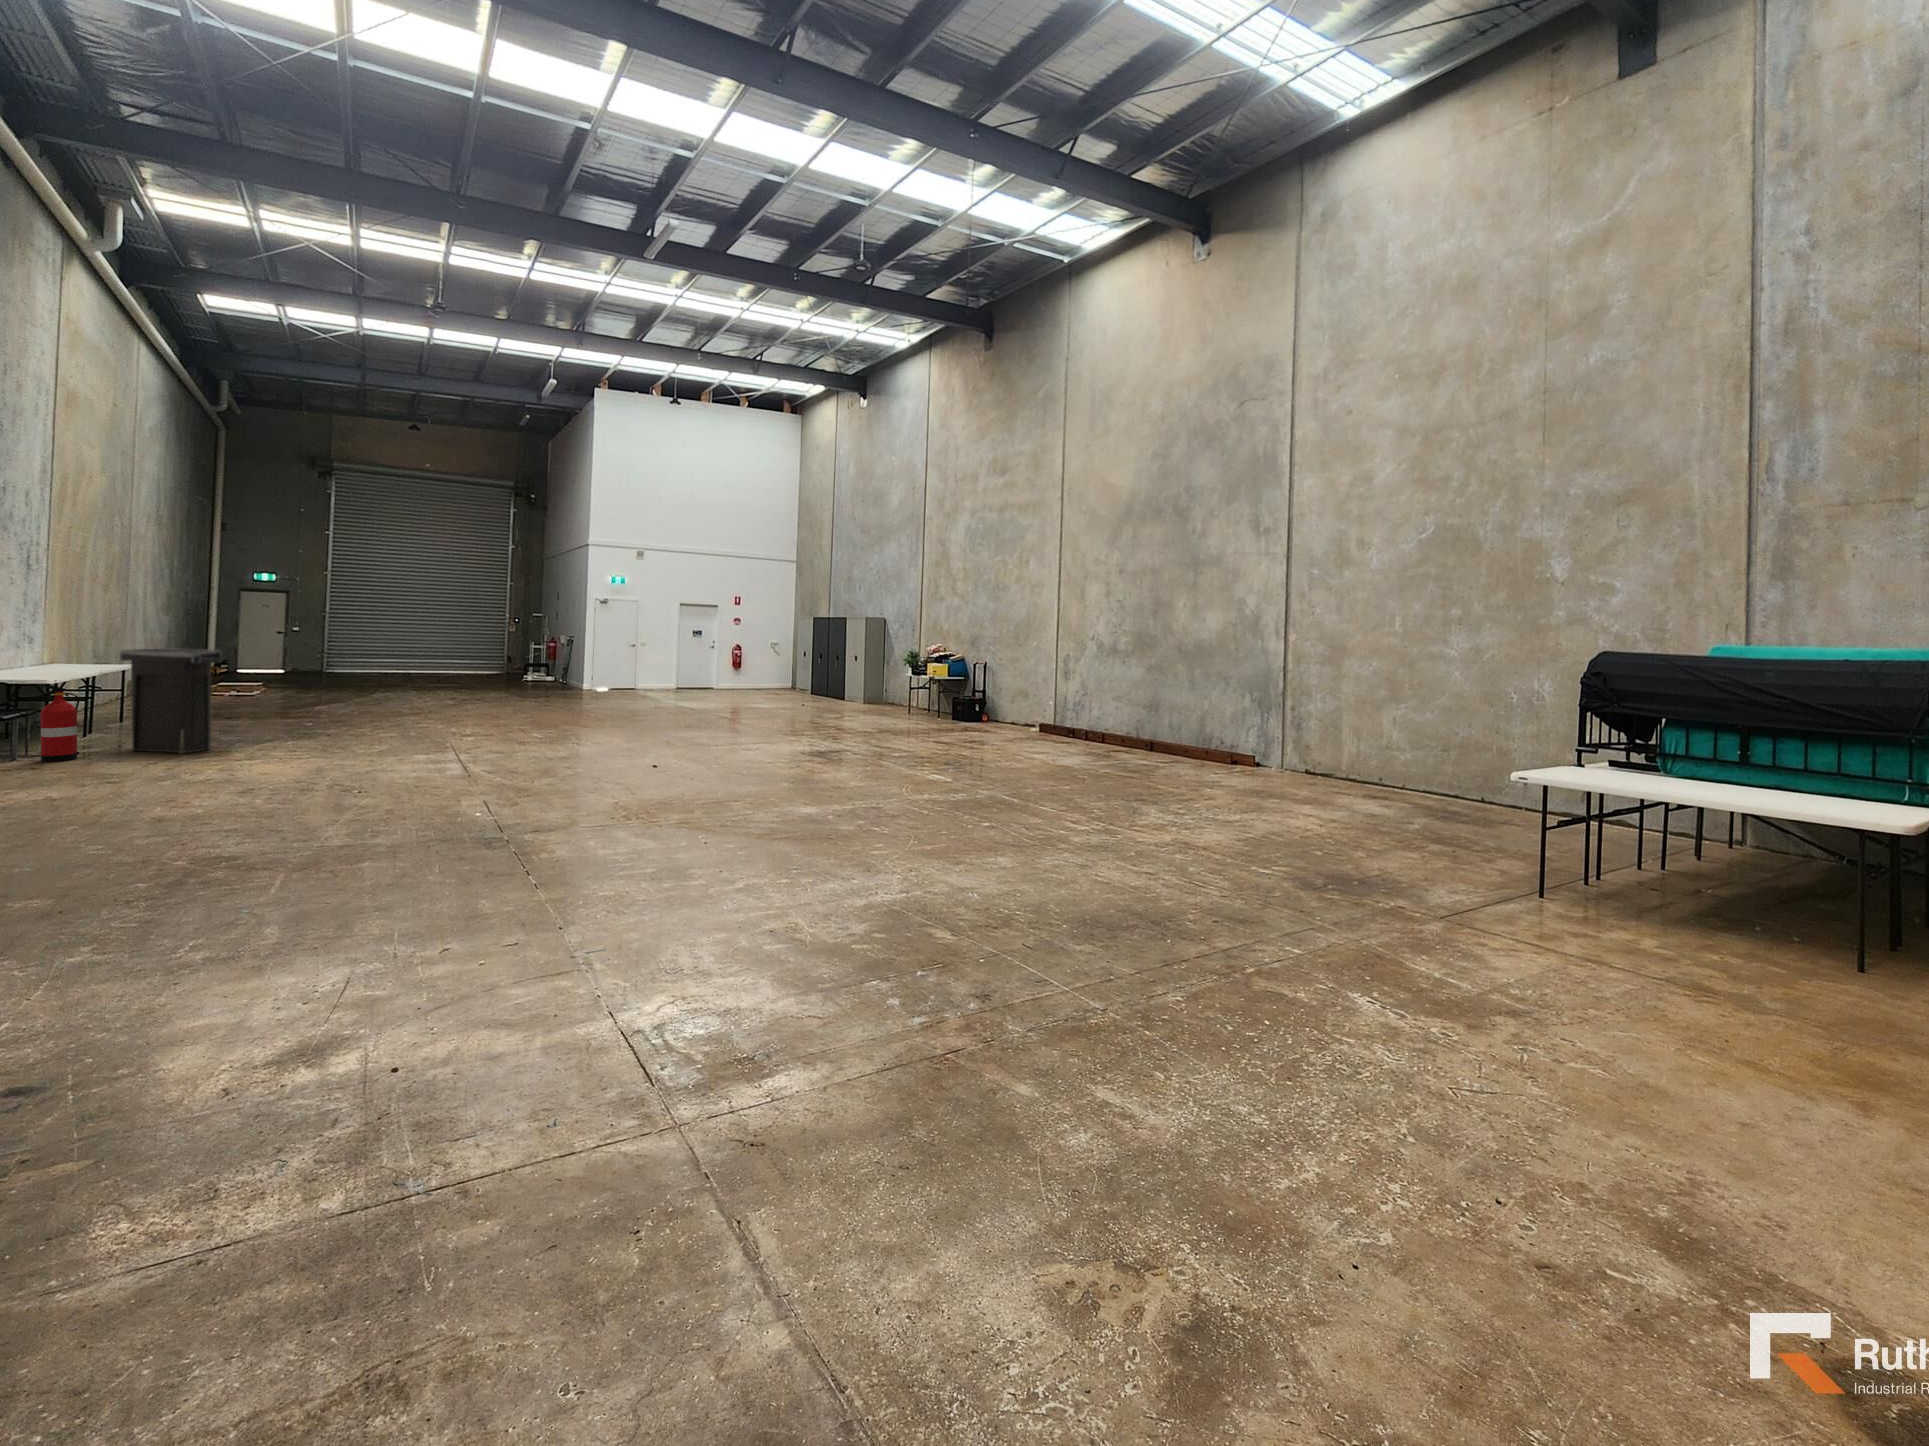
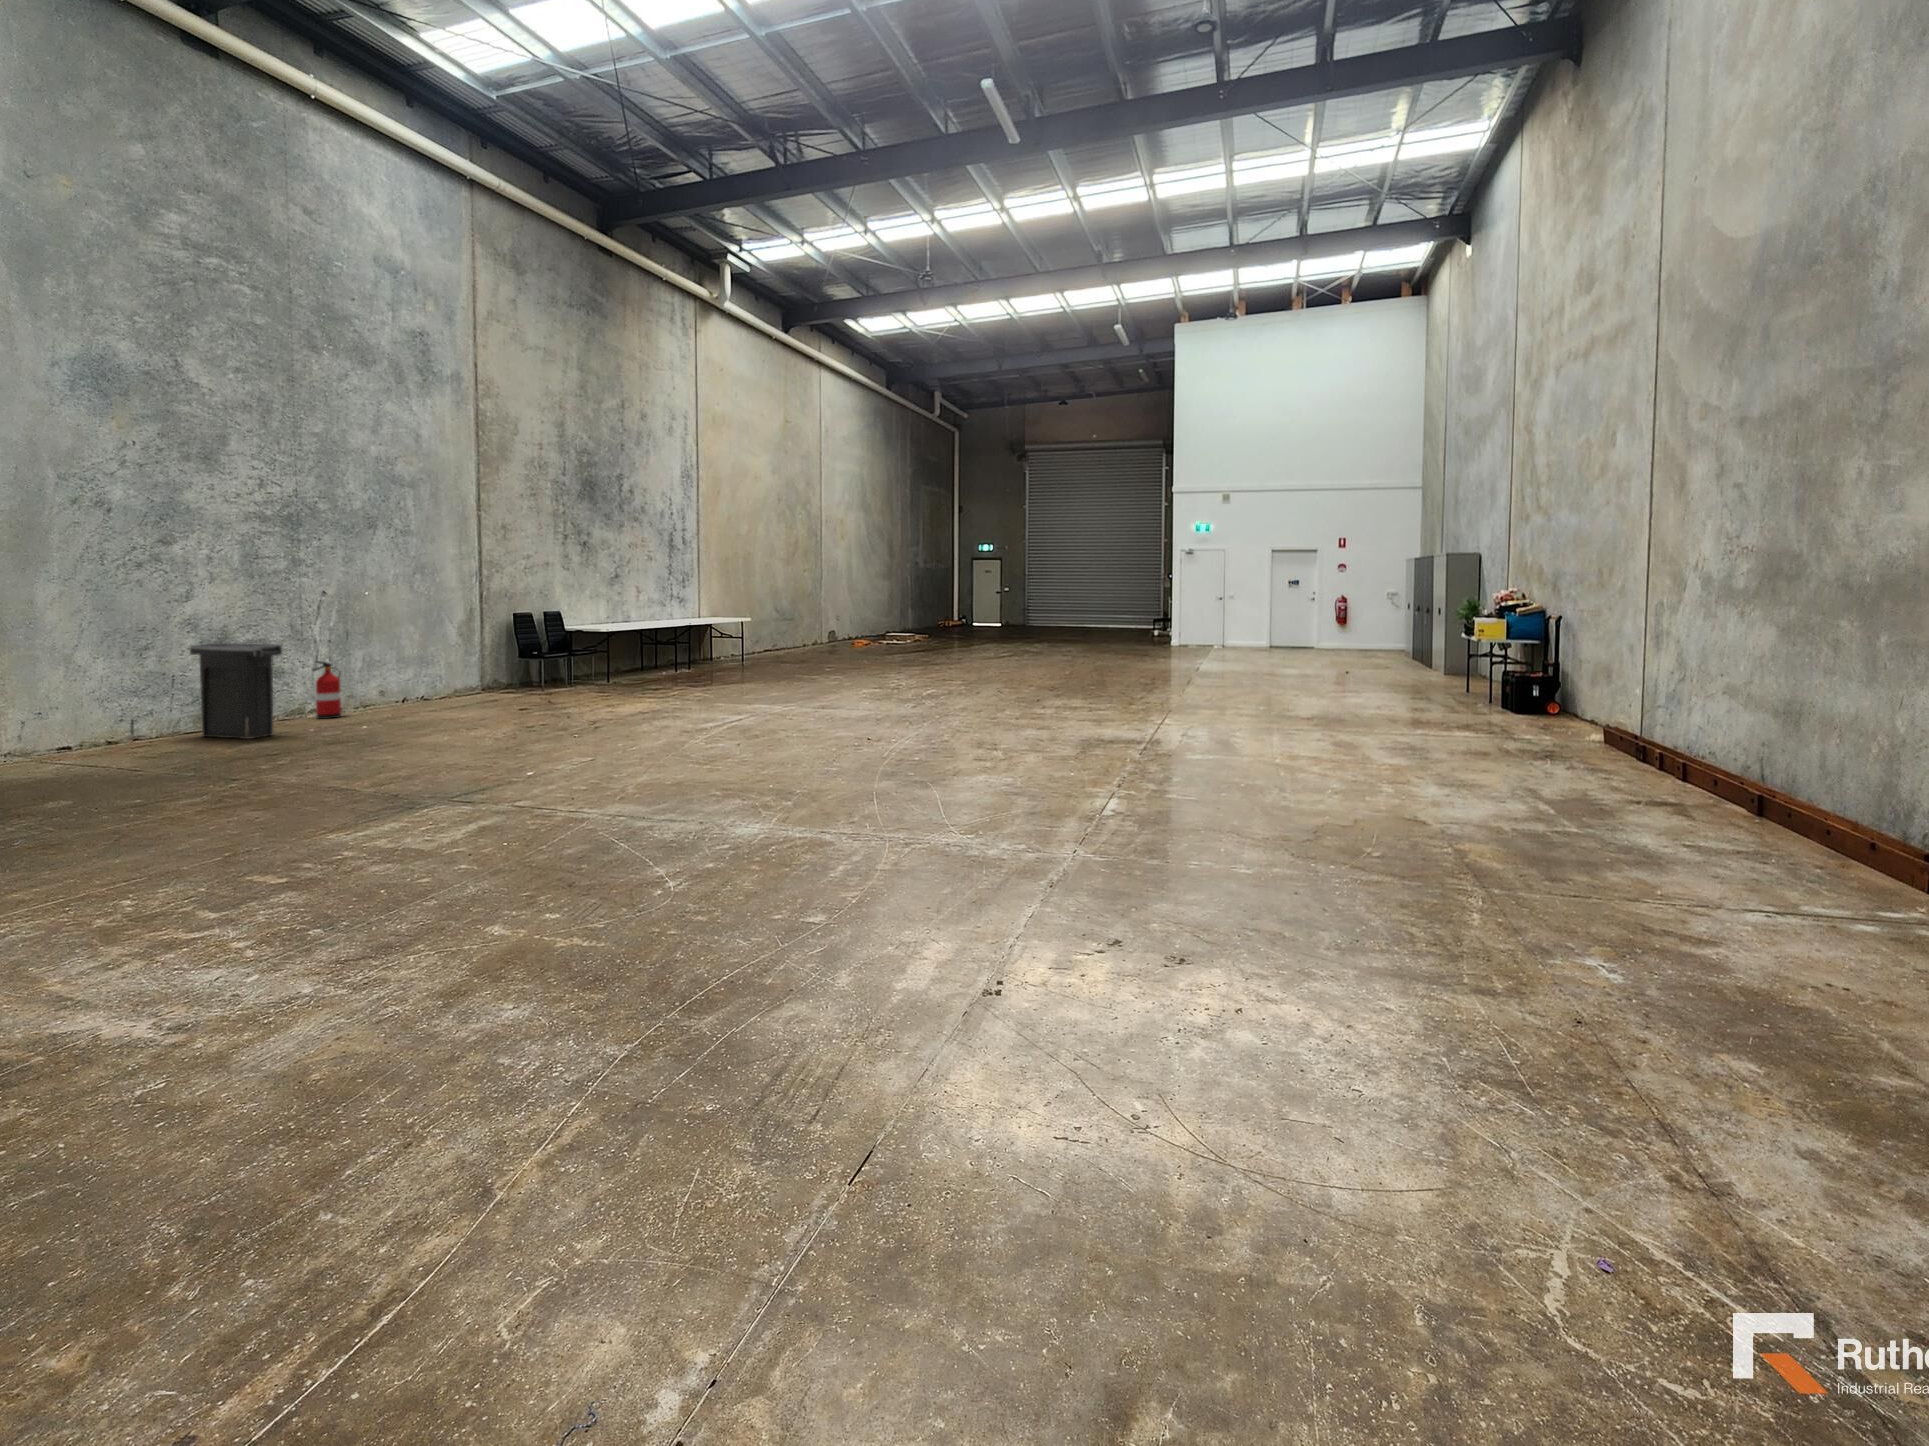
fire extinguisher: present [33,684,79,762] -> present [313,661,341,719]

